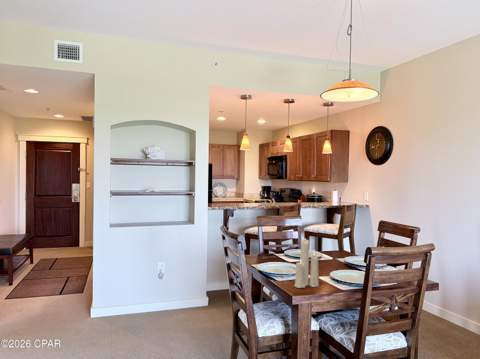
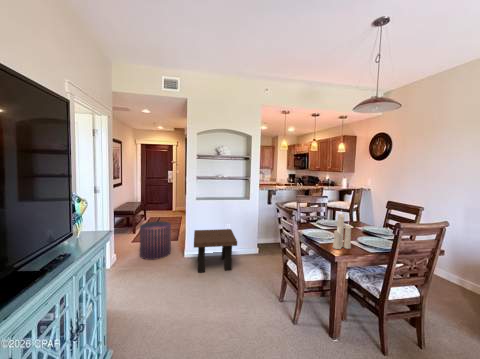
pouf: none [16,264,69,325] -> present [140,221,171,260]
side table: none [103,271,172,340] -> present [194,229,237,273]

